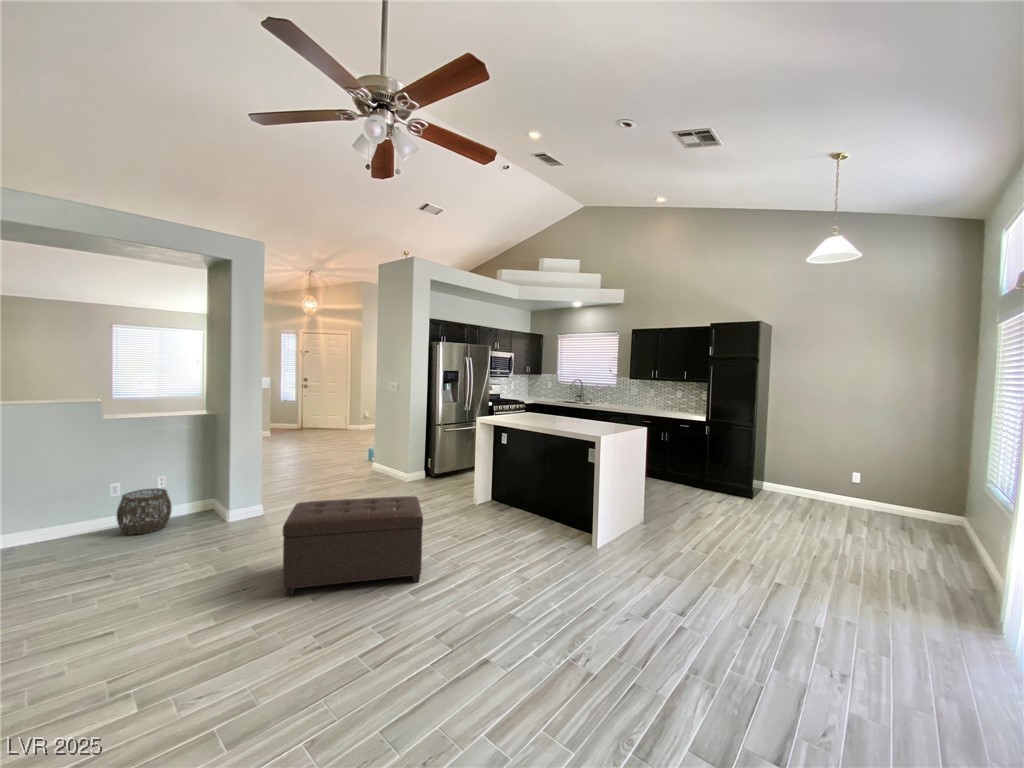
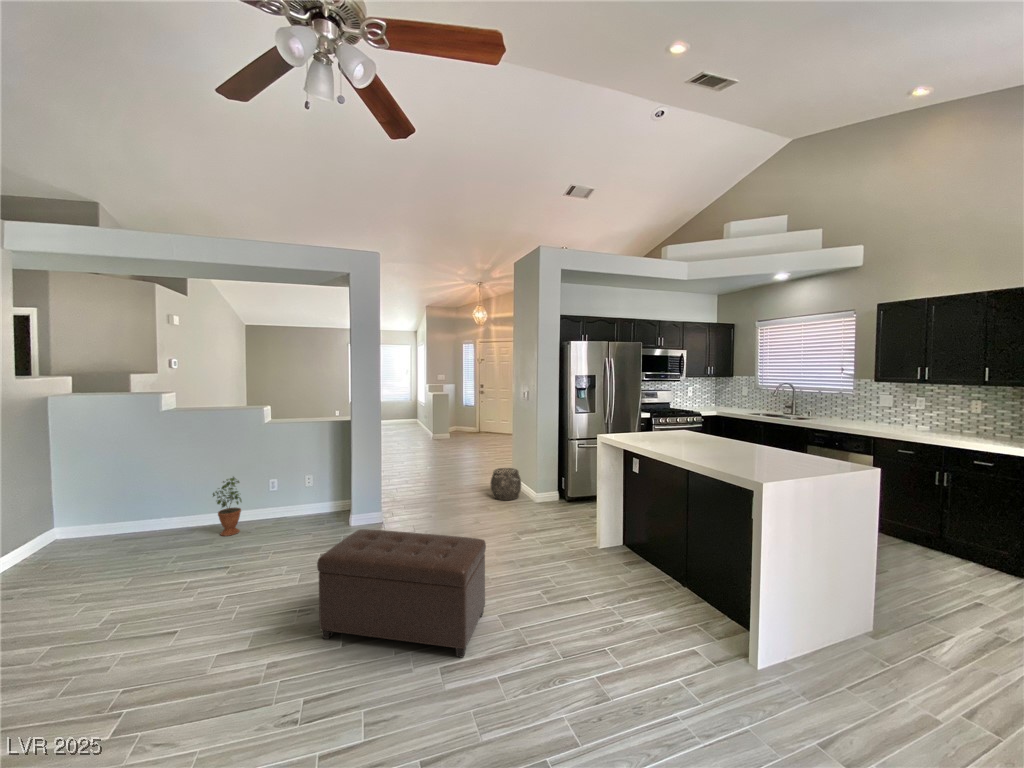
potted plant: none [41,476,84,547] -> present [213,477,242,536]
woven basket: present [117,488,172,535] -> present [491,468,521,500]

